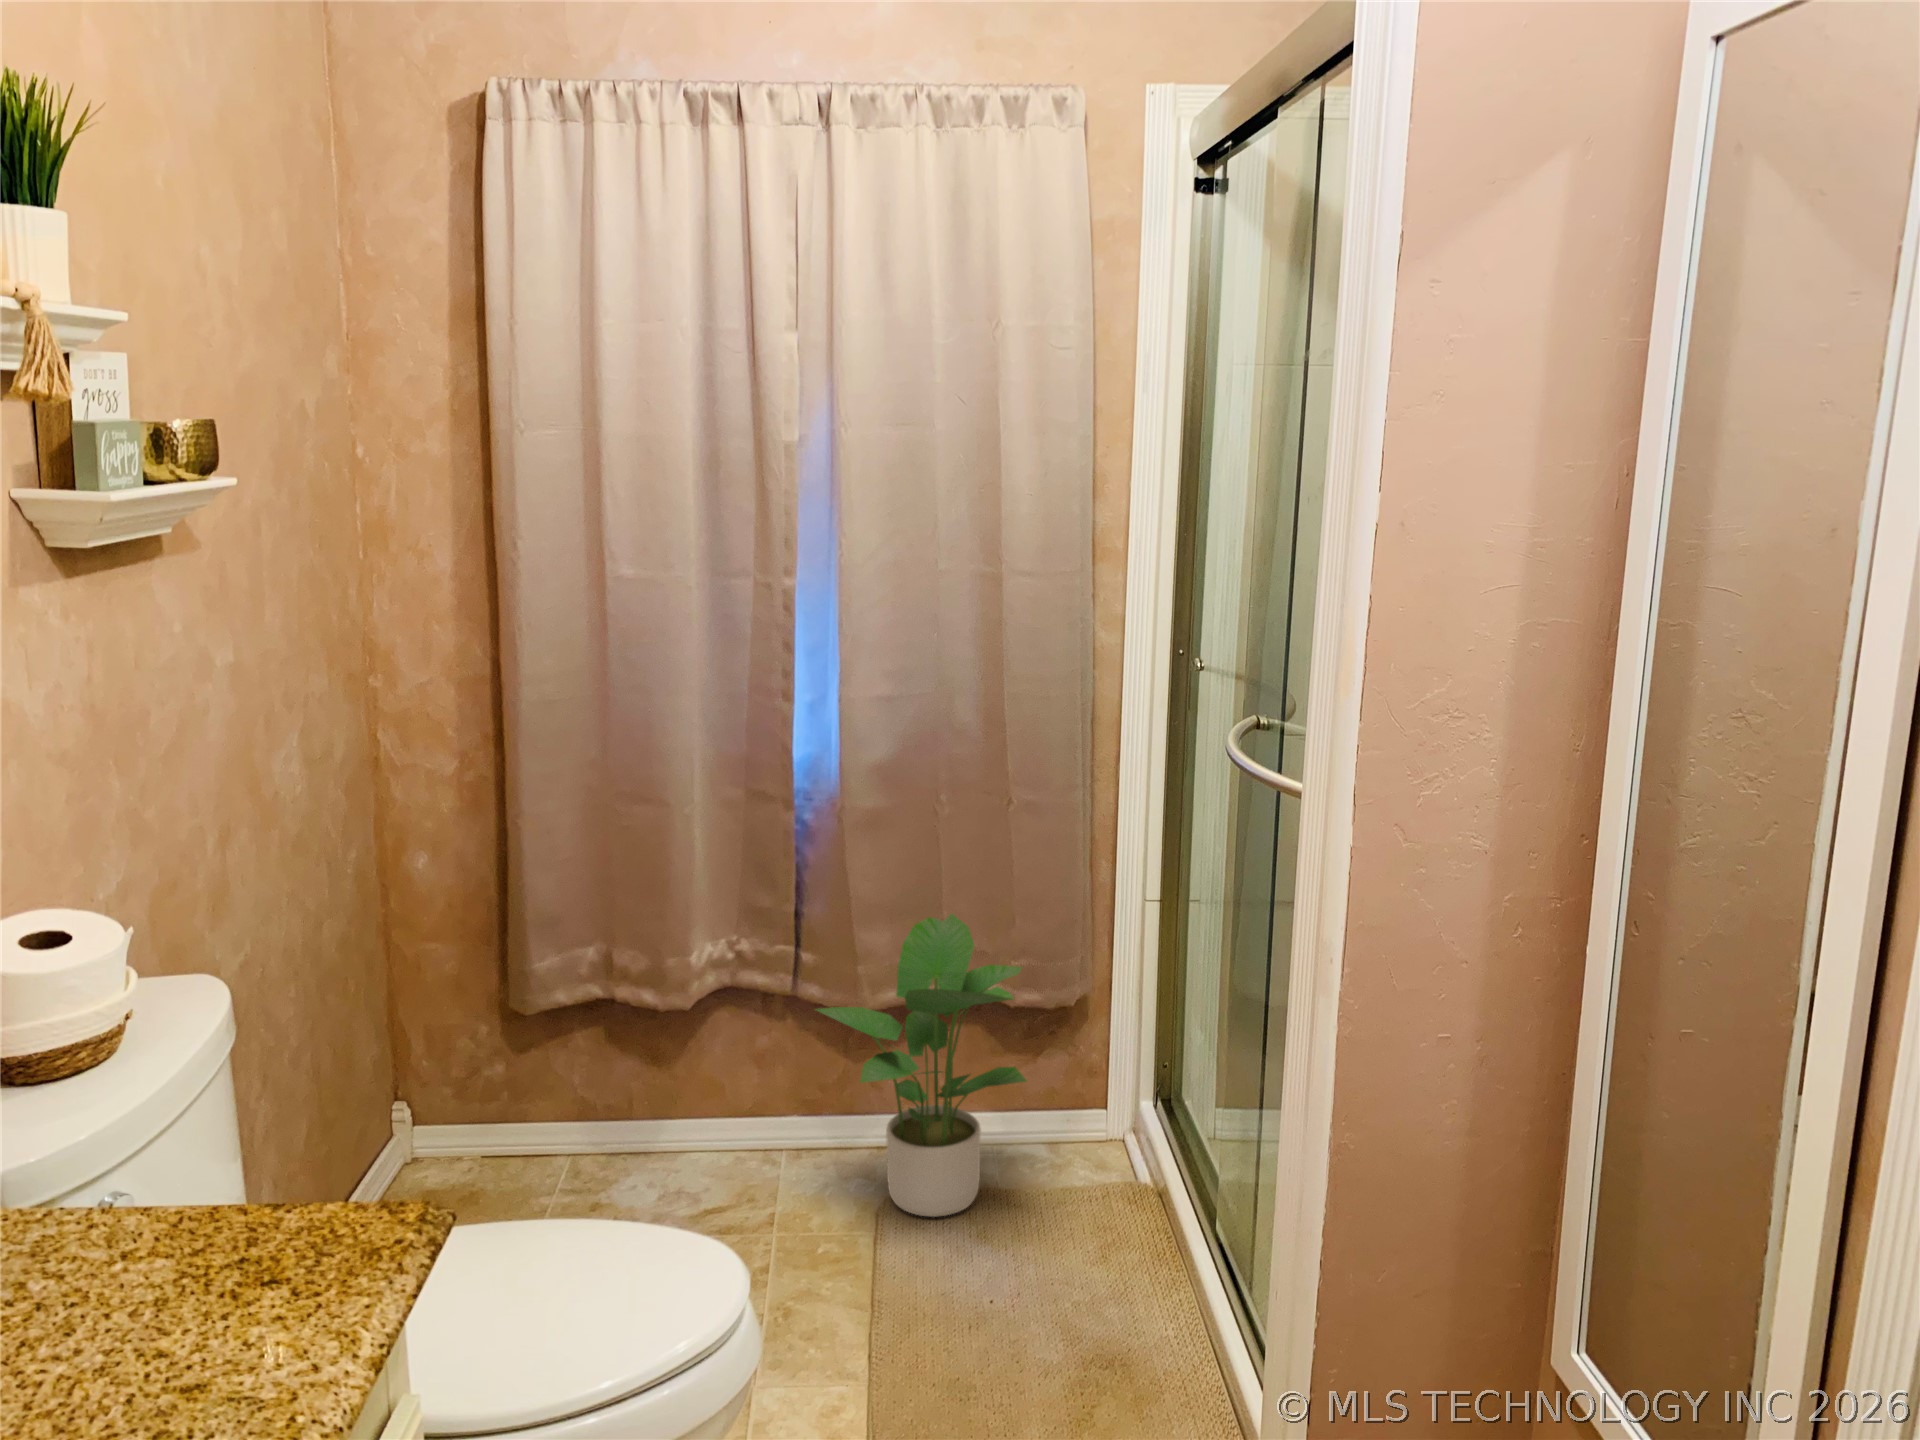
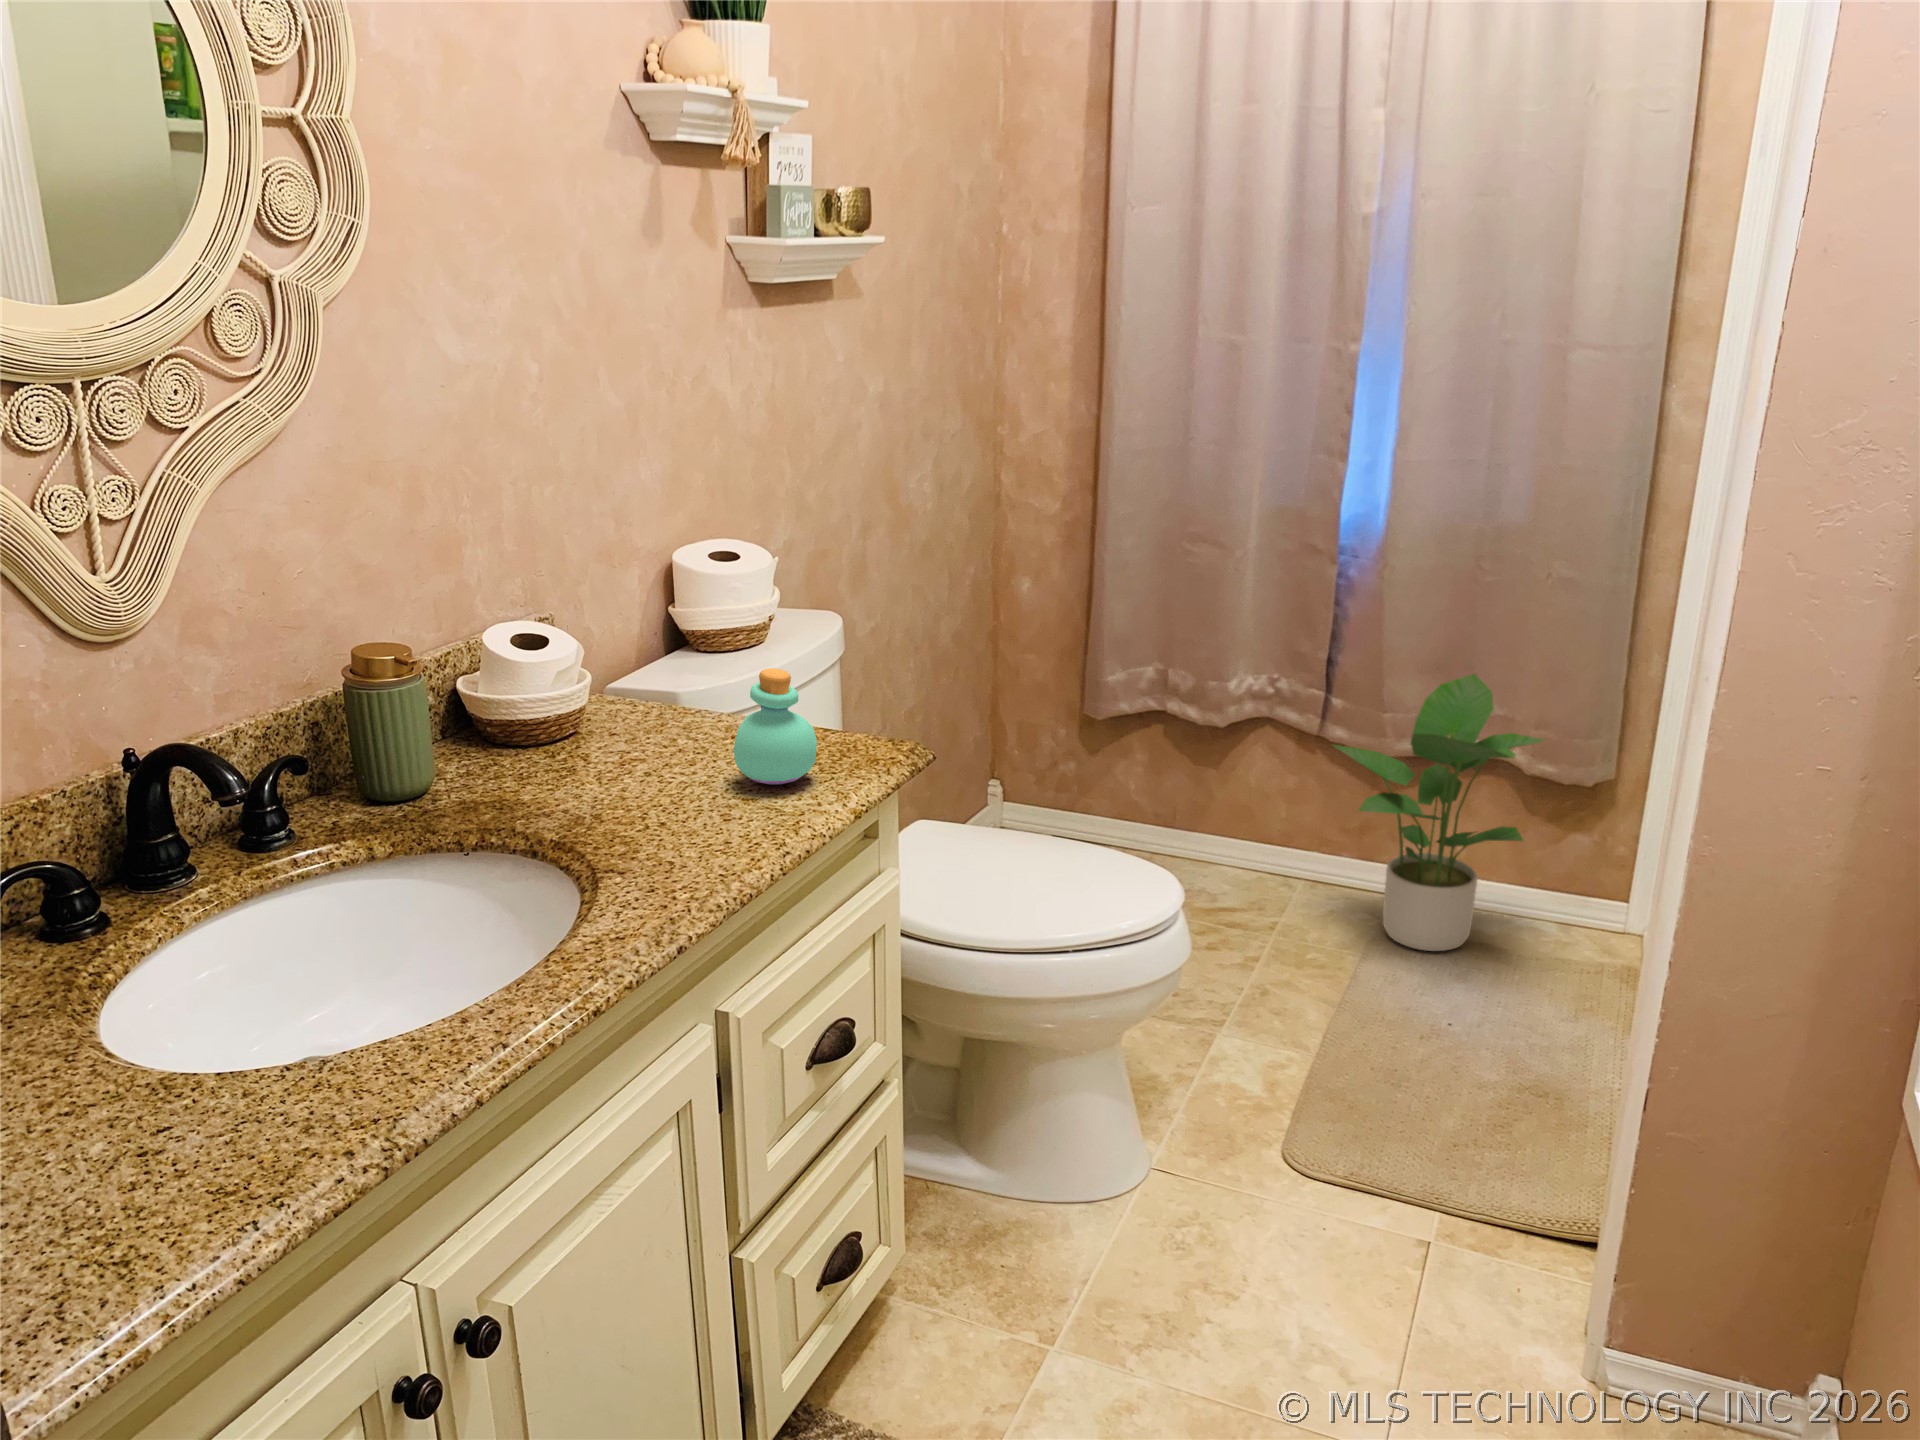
perfume bottle: none [149,1162,293,1349] -> present [734,668,817,785]

